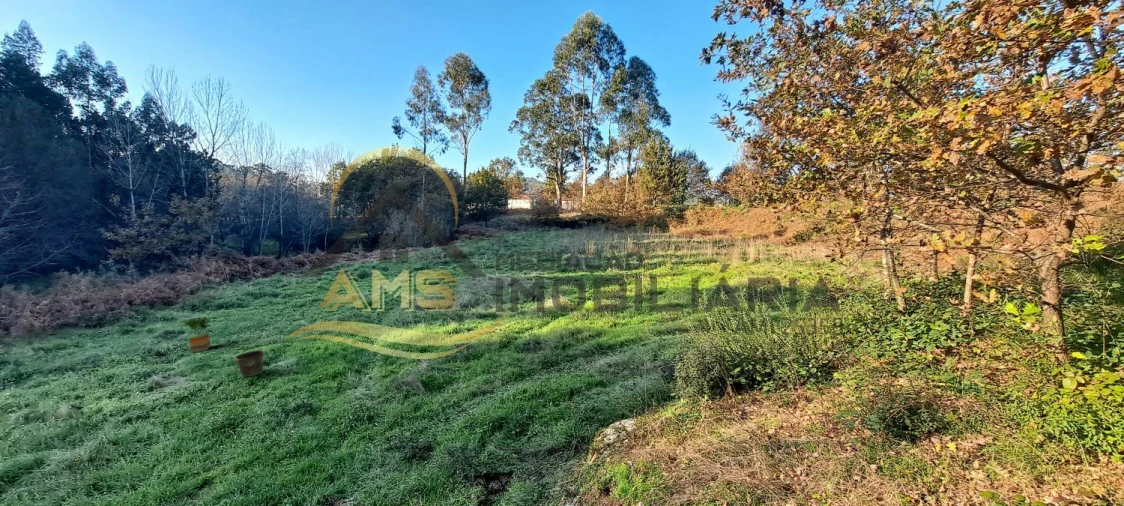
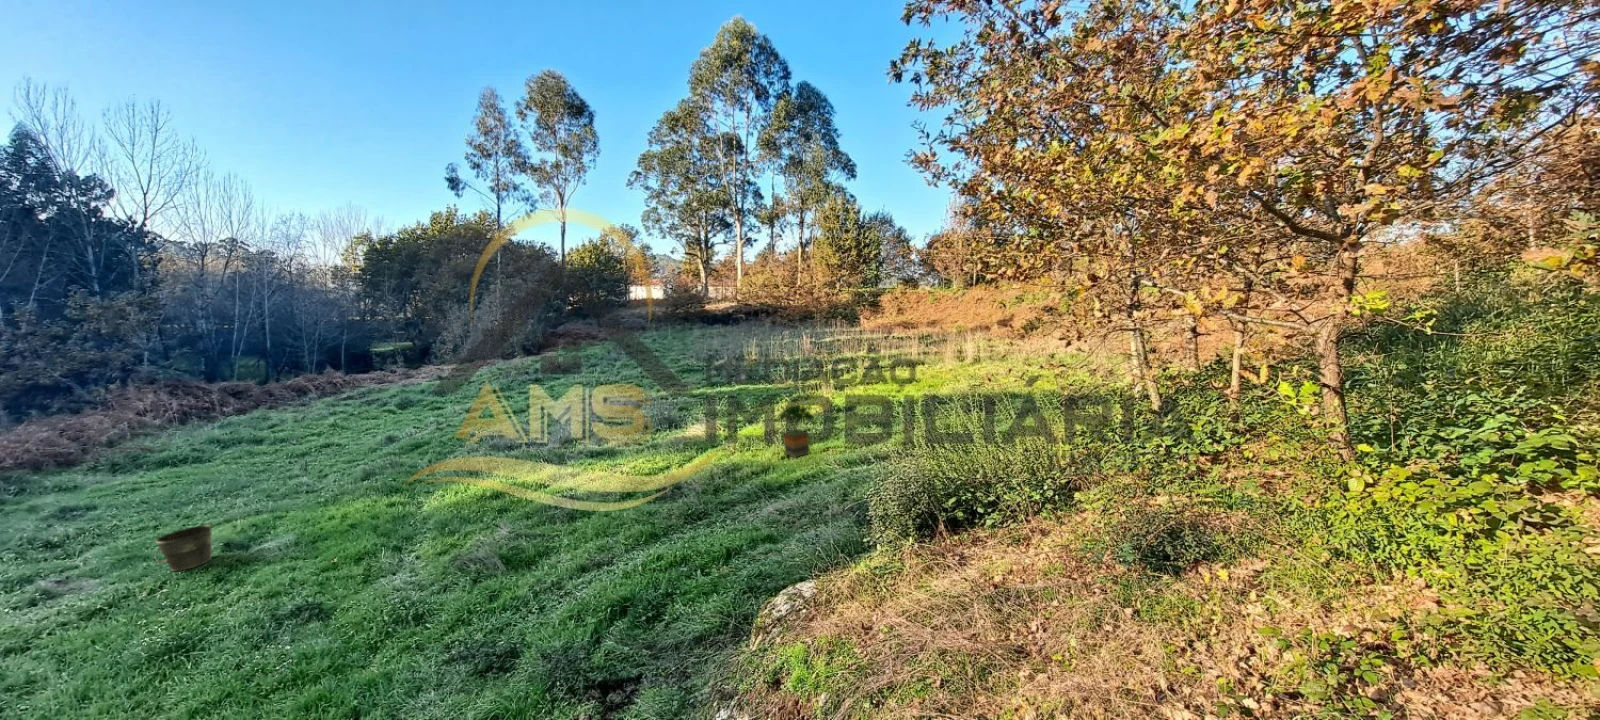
potted tree: present [185,317,211,352] -> present [779,406,814,457]

